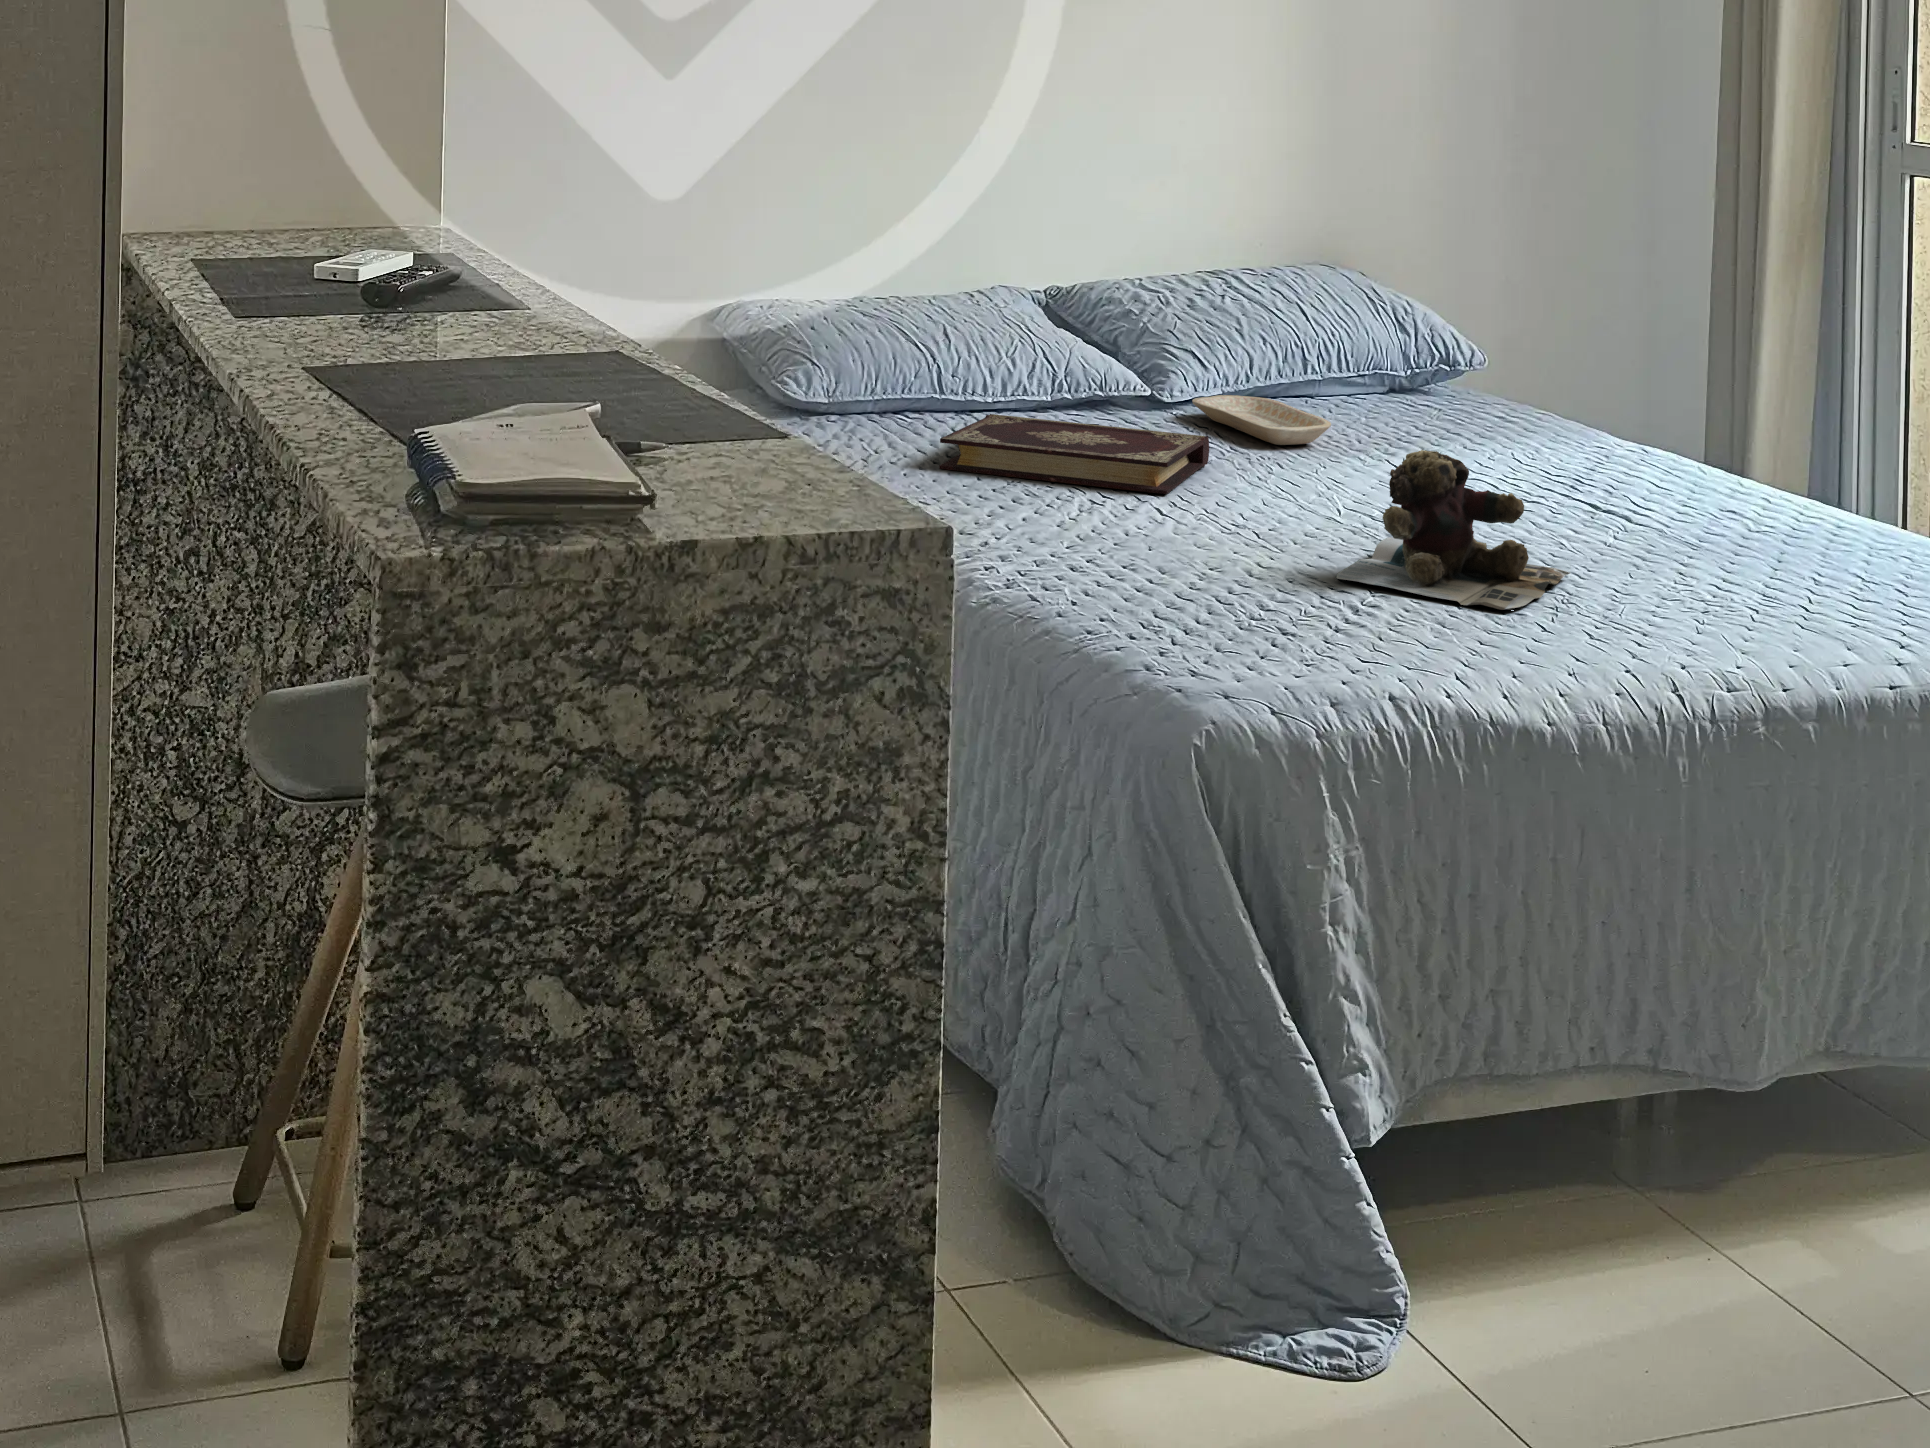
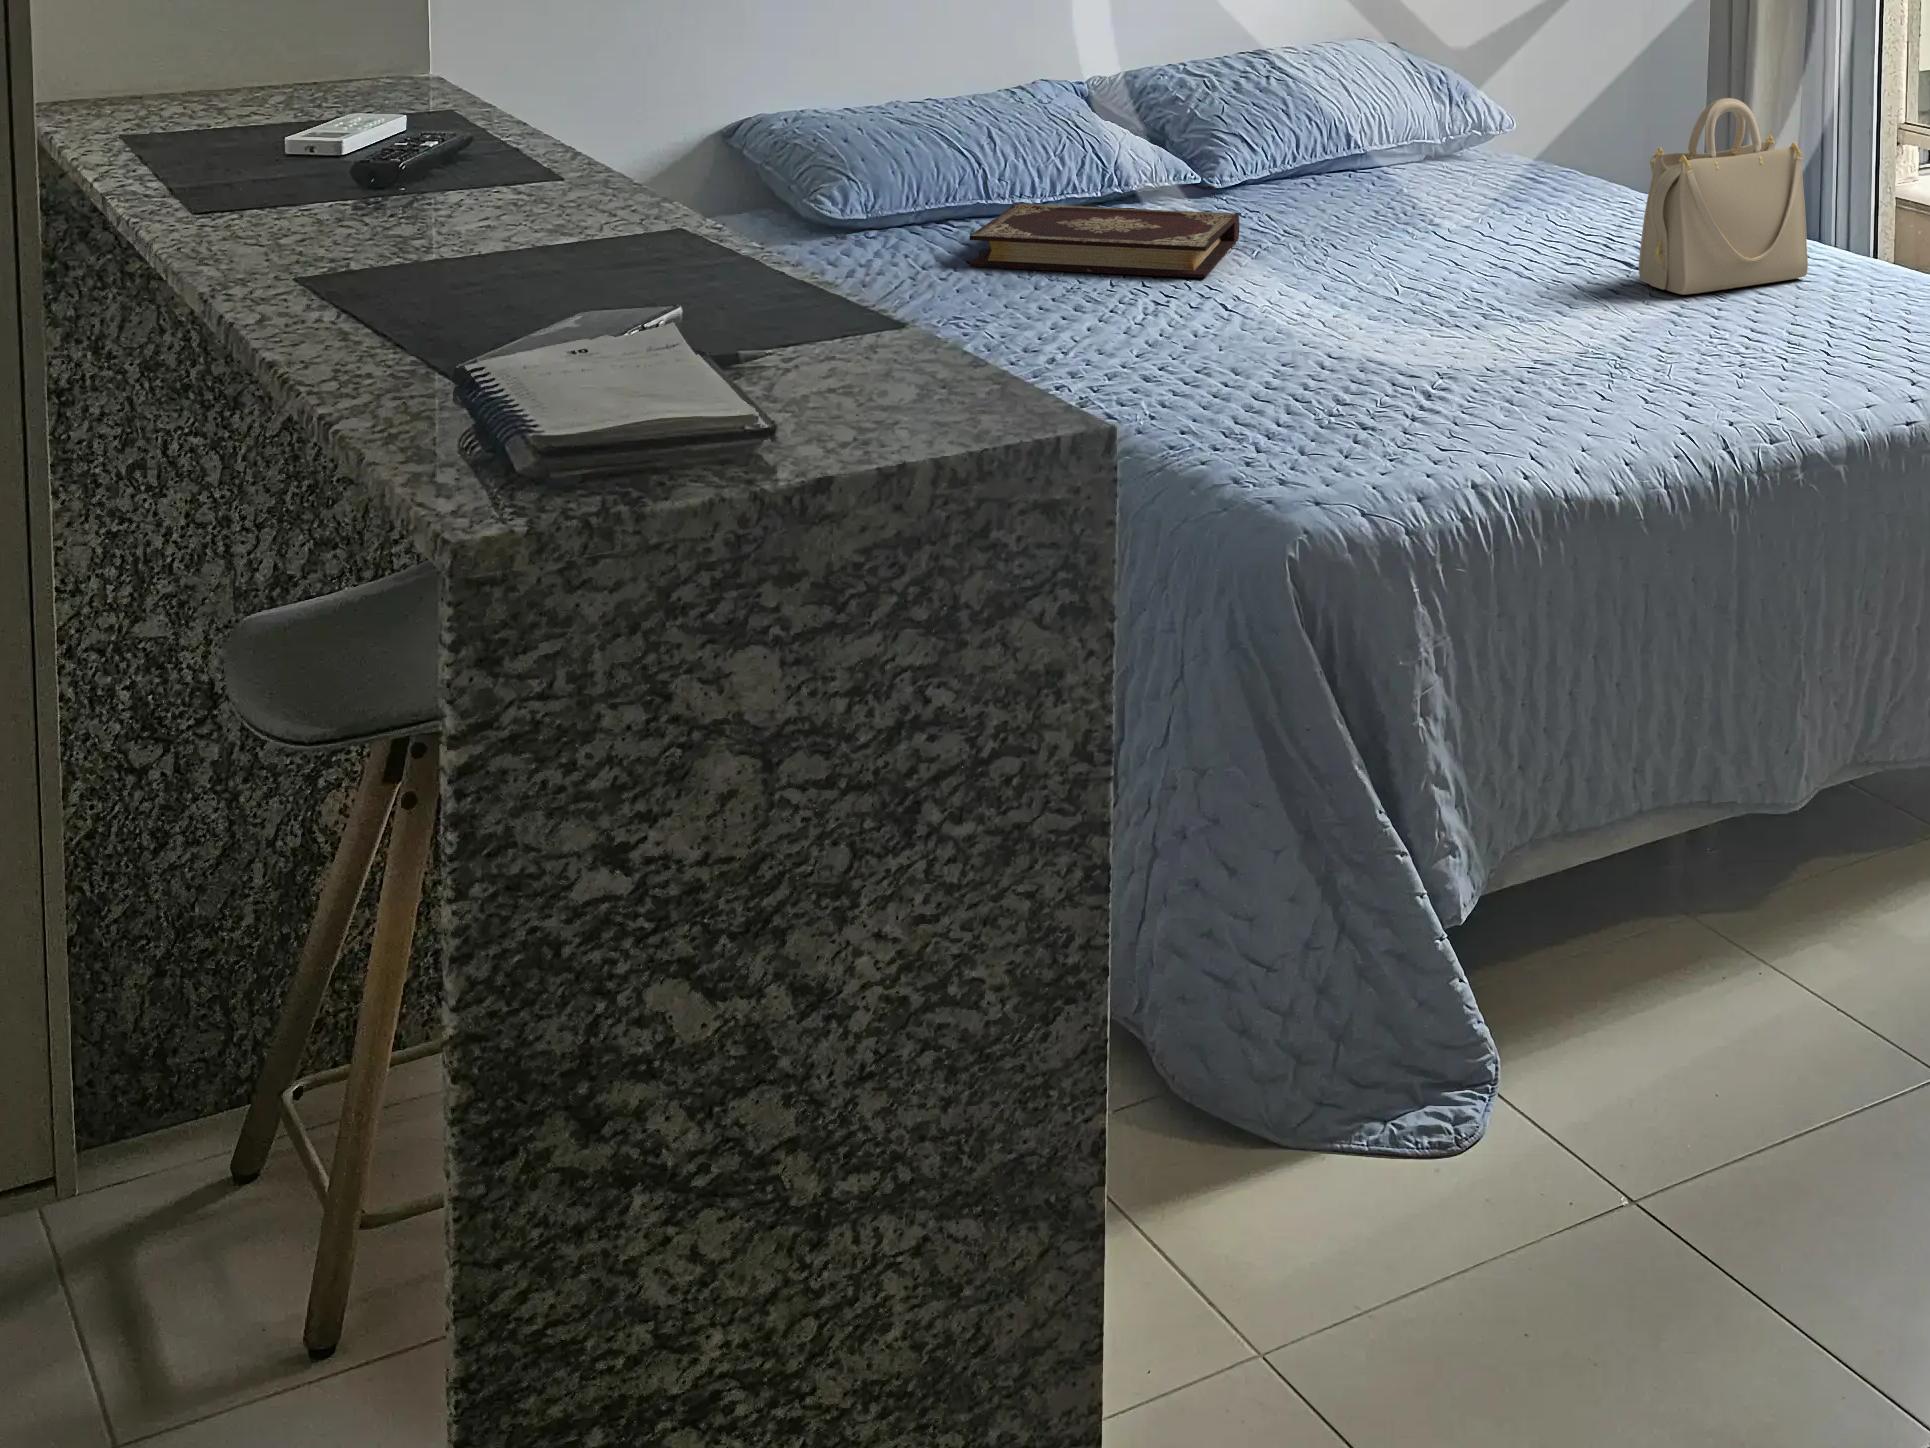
handbag: none [1623,341,1816,545] -> present [1639,98,1808,295]
tray: present [1192,395,1331,445] -> none [1212,165,1352,214]
teddy bear: present [1337,450,1570,610] -> none [1389,226,1604,379]

